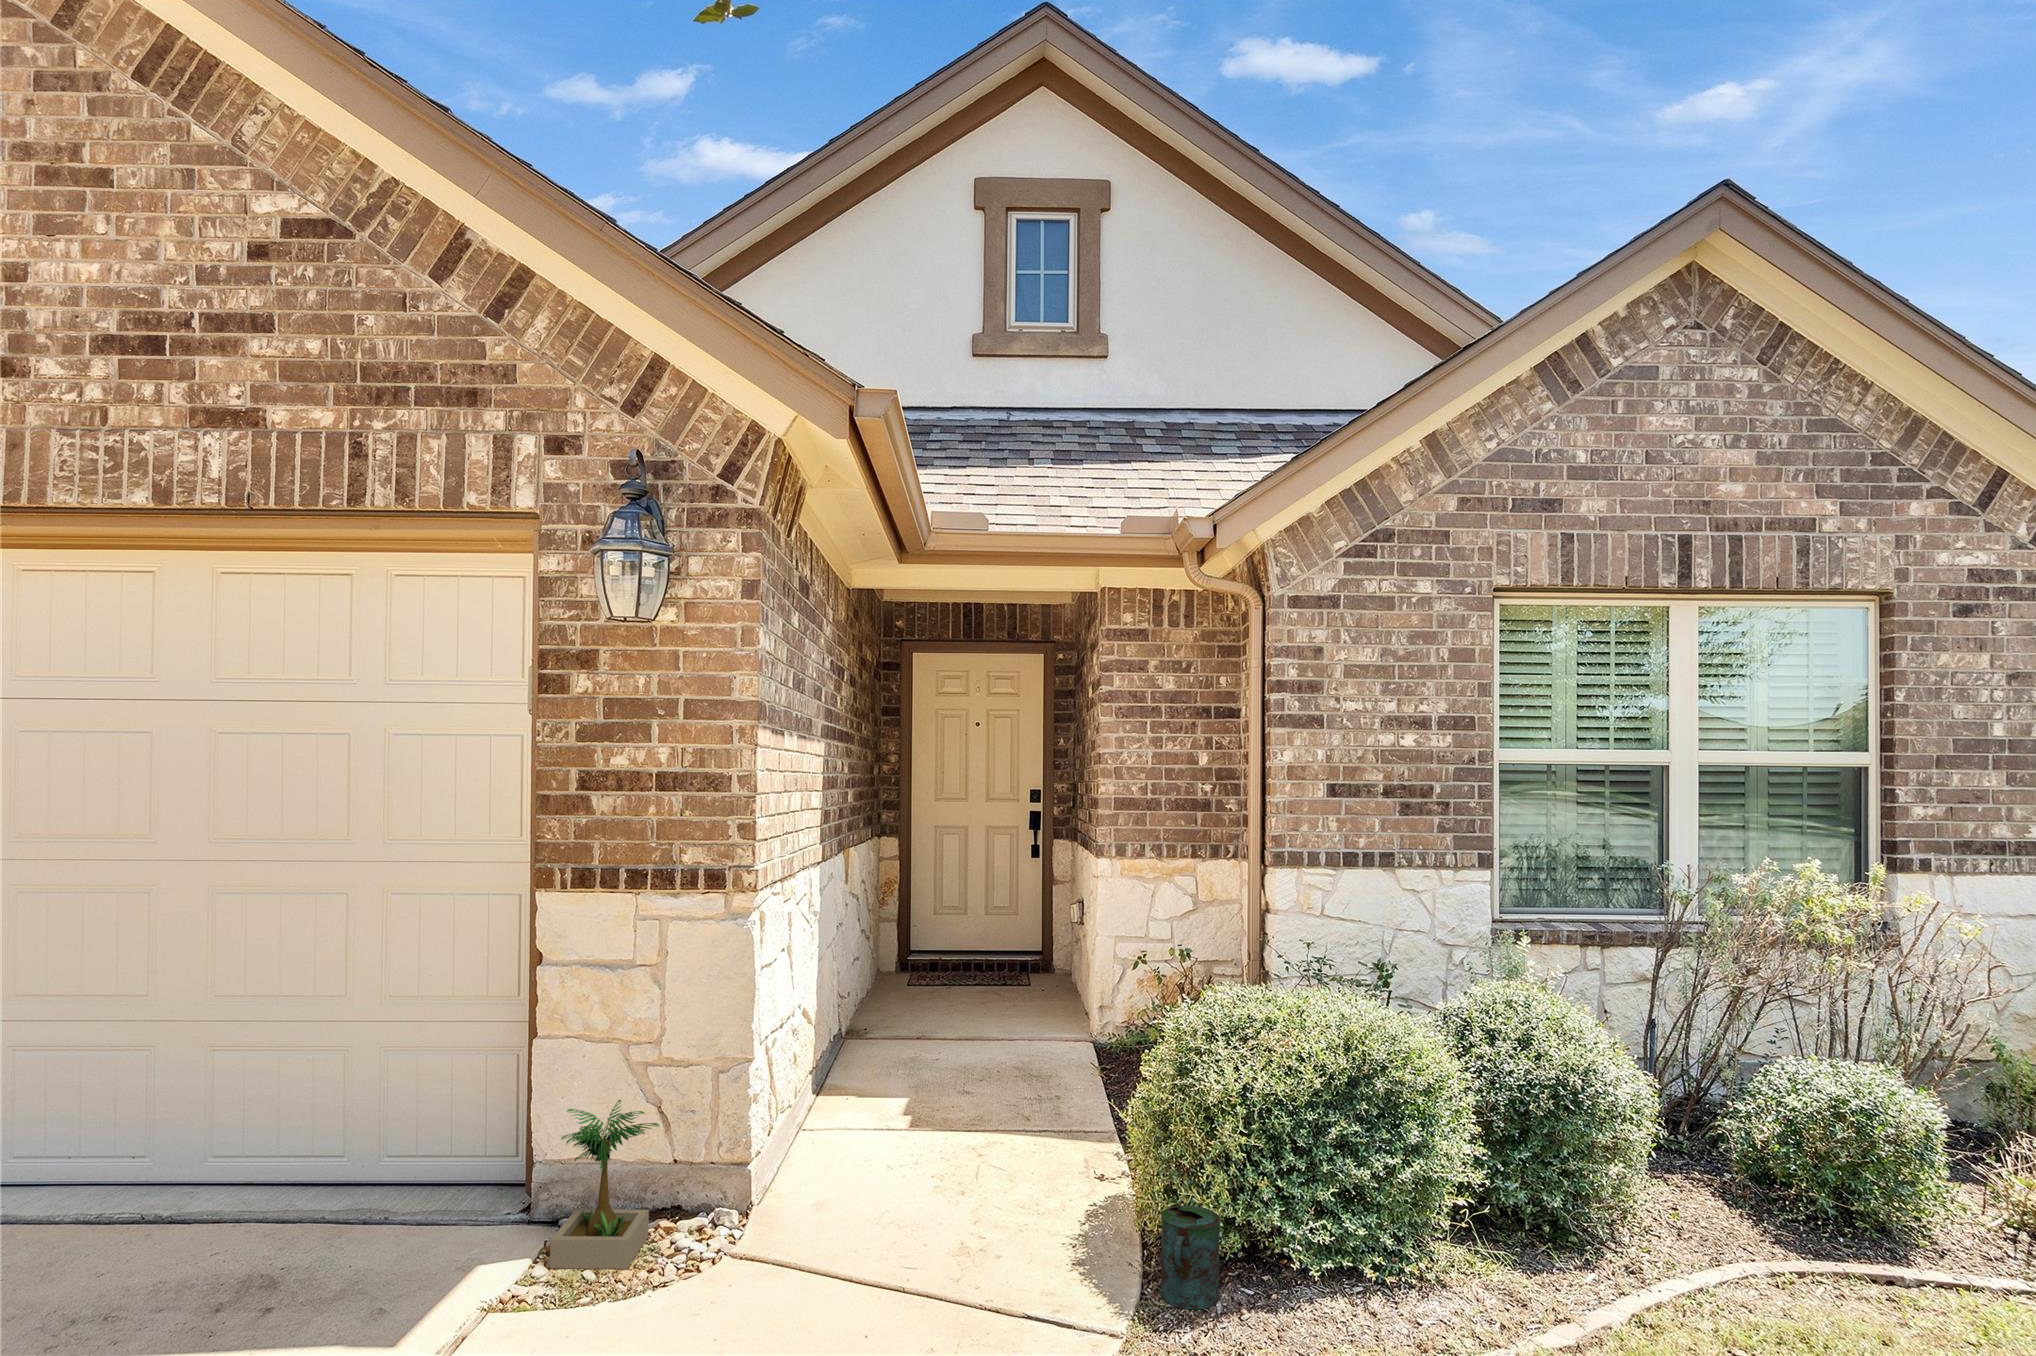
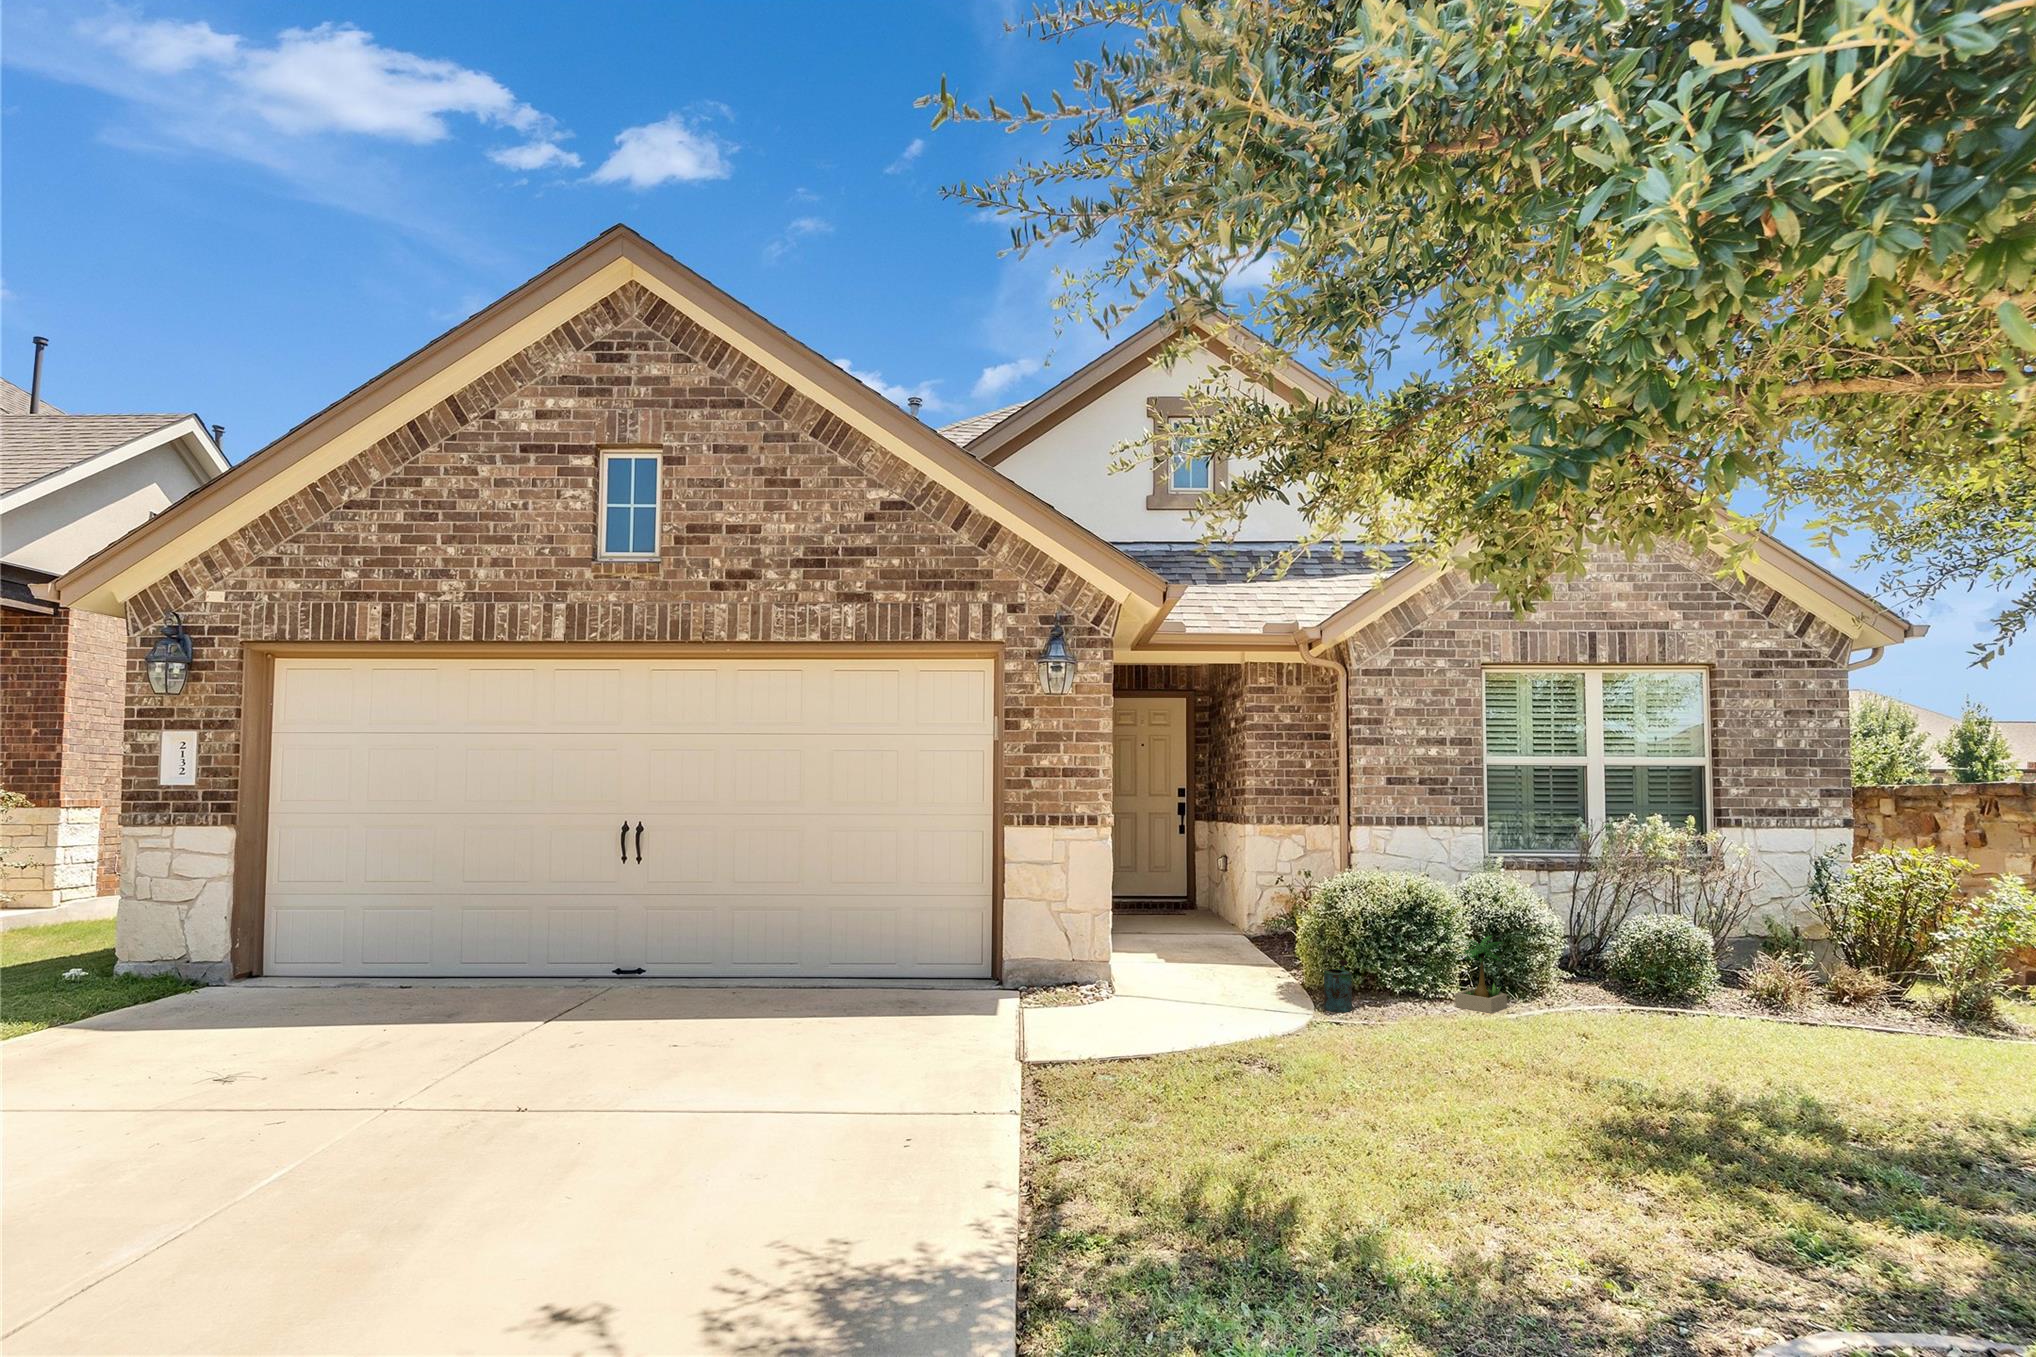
potted plant: present [550,1100,659,1269] -> present [1455,936,1507,1013]

